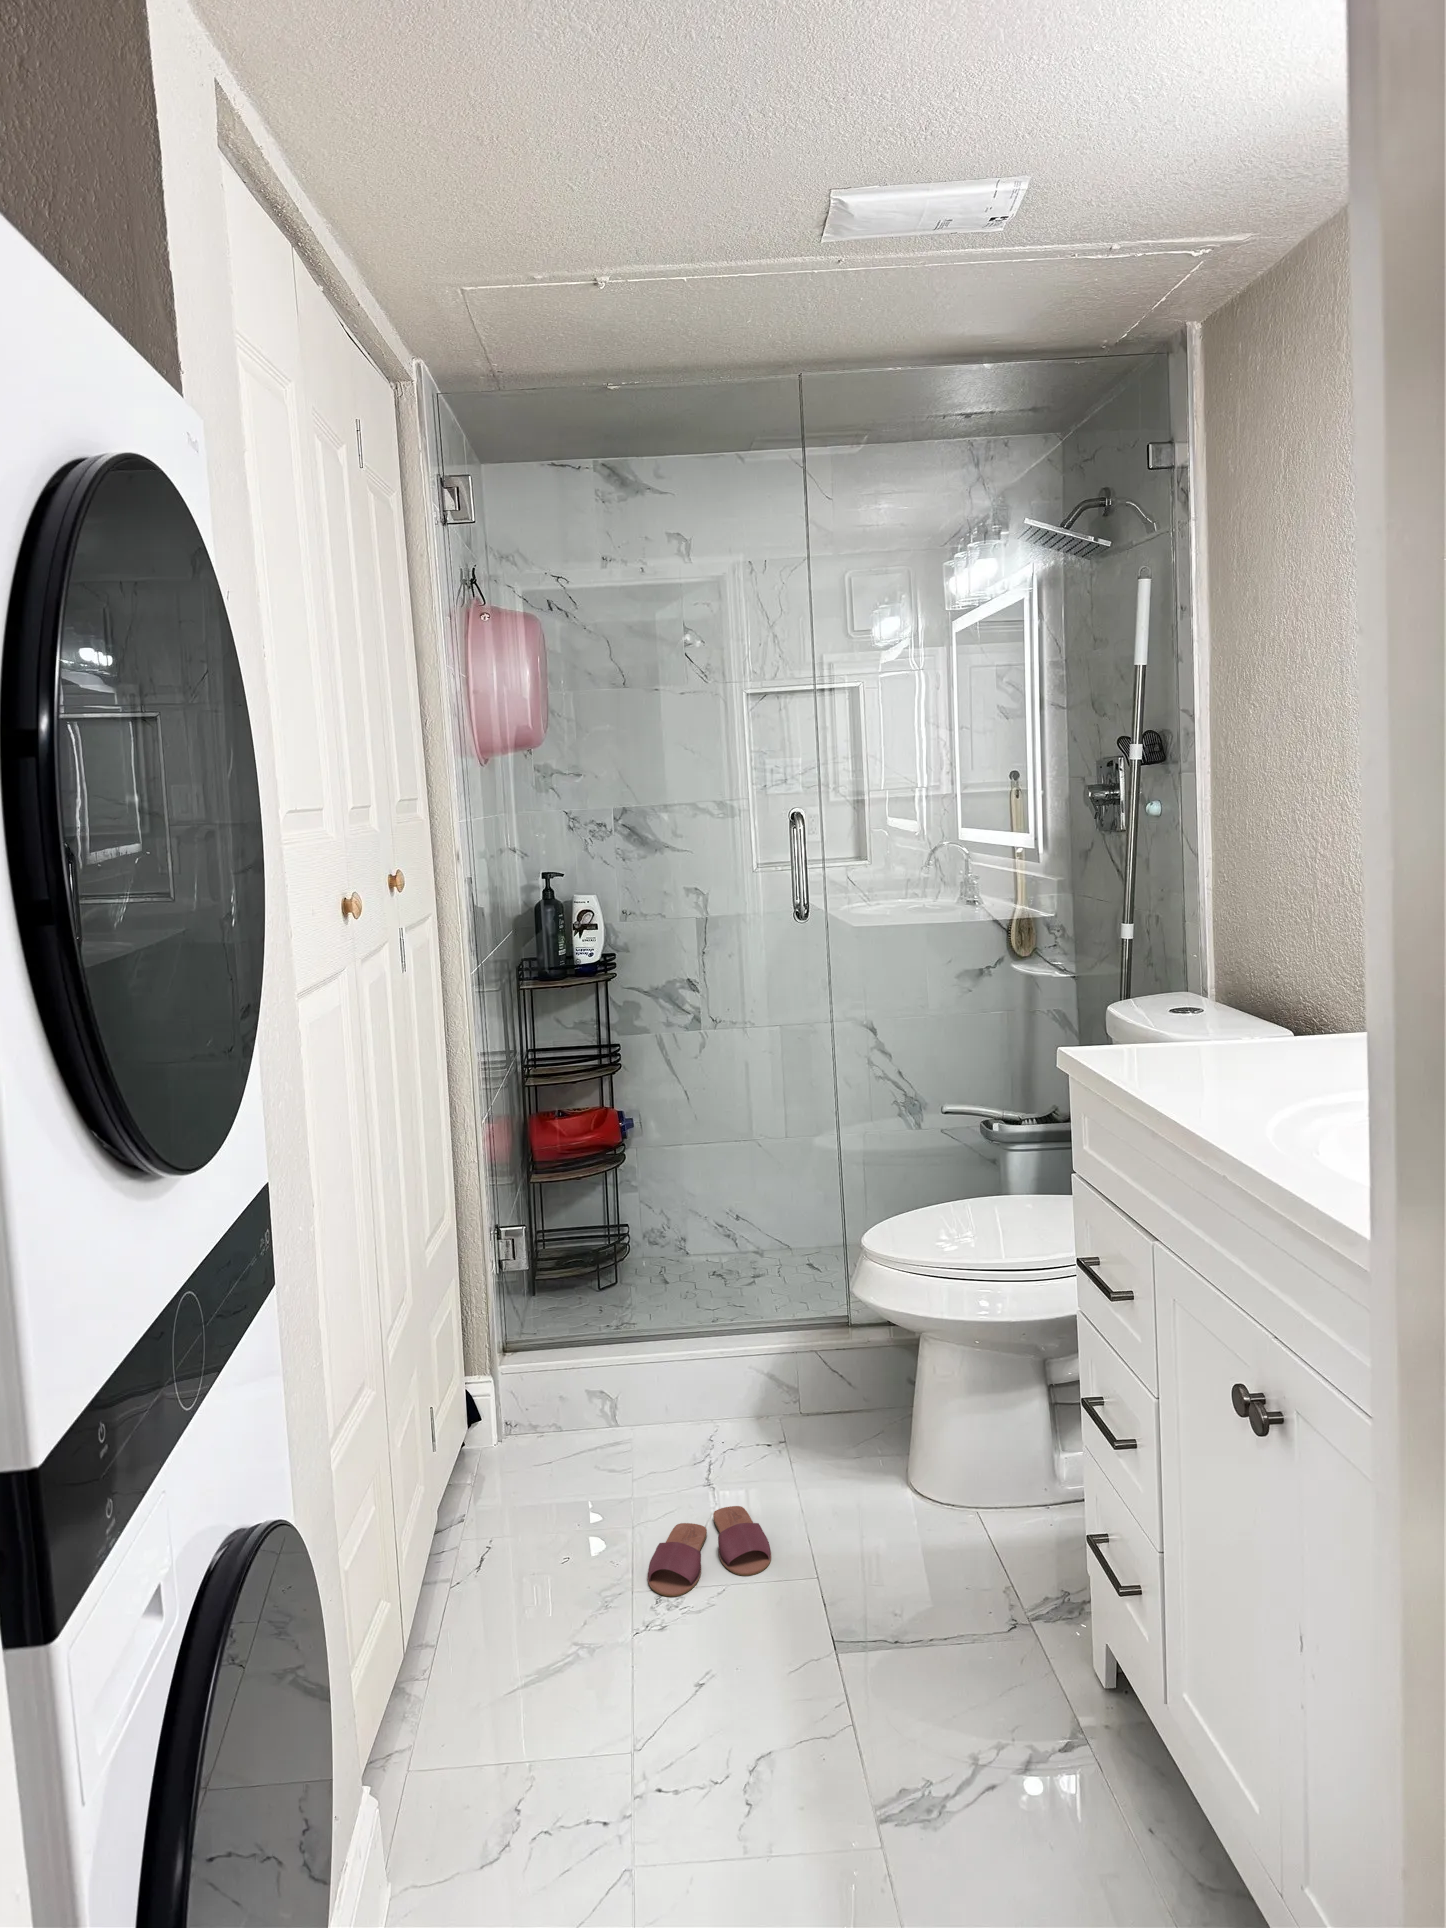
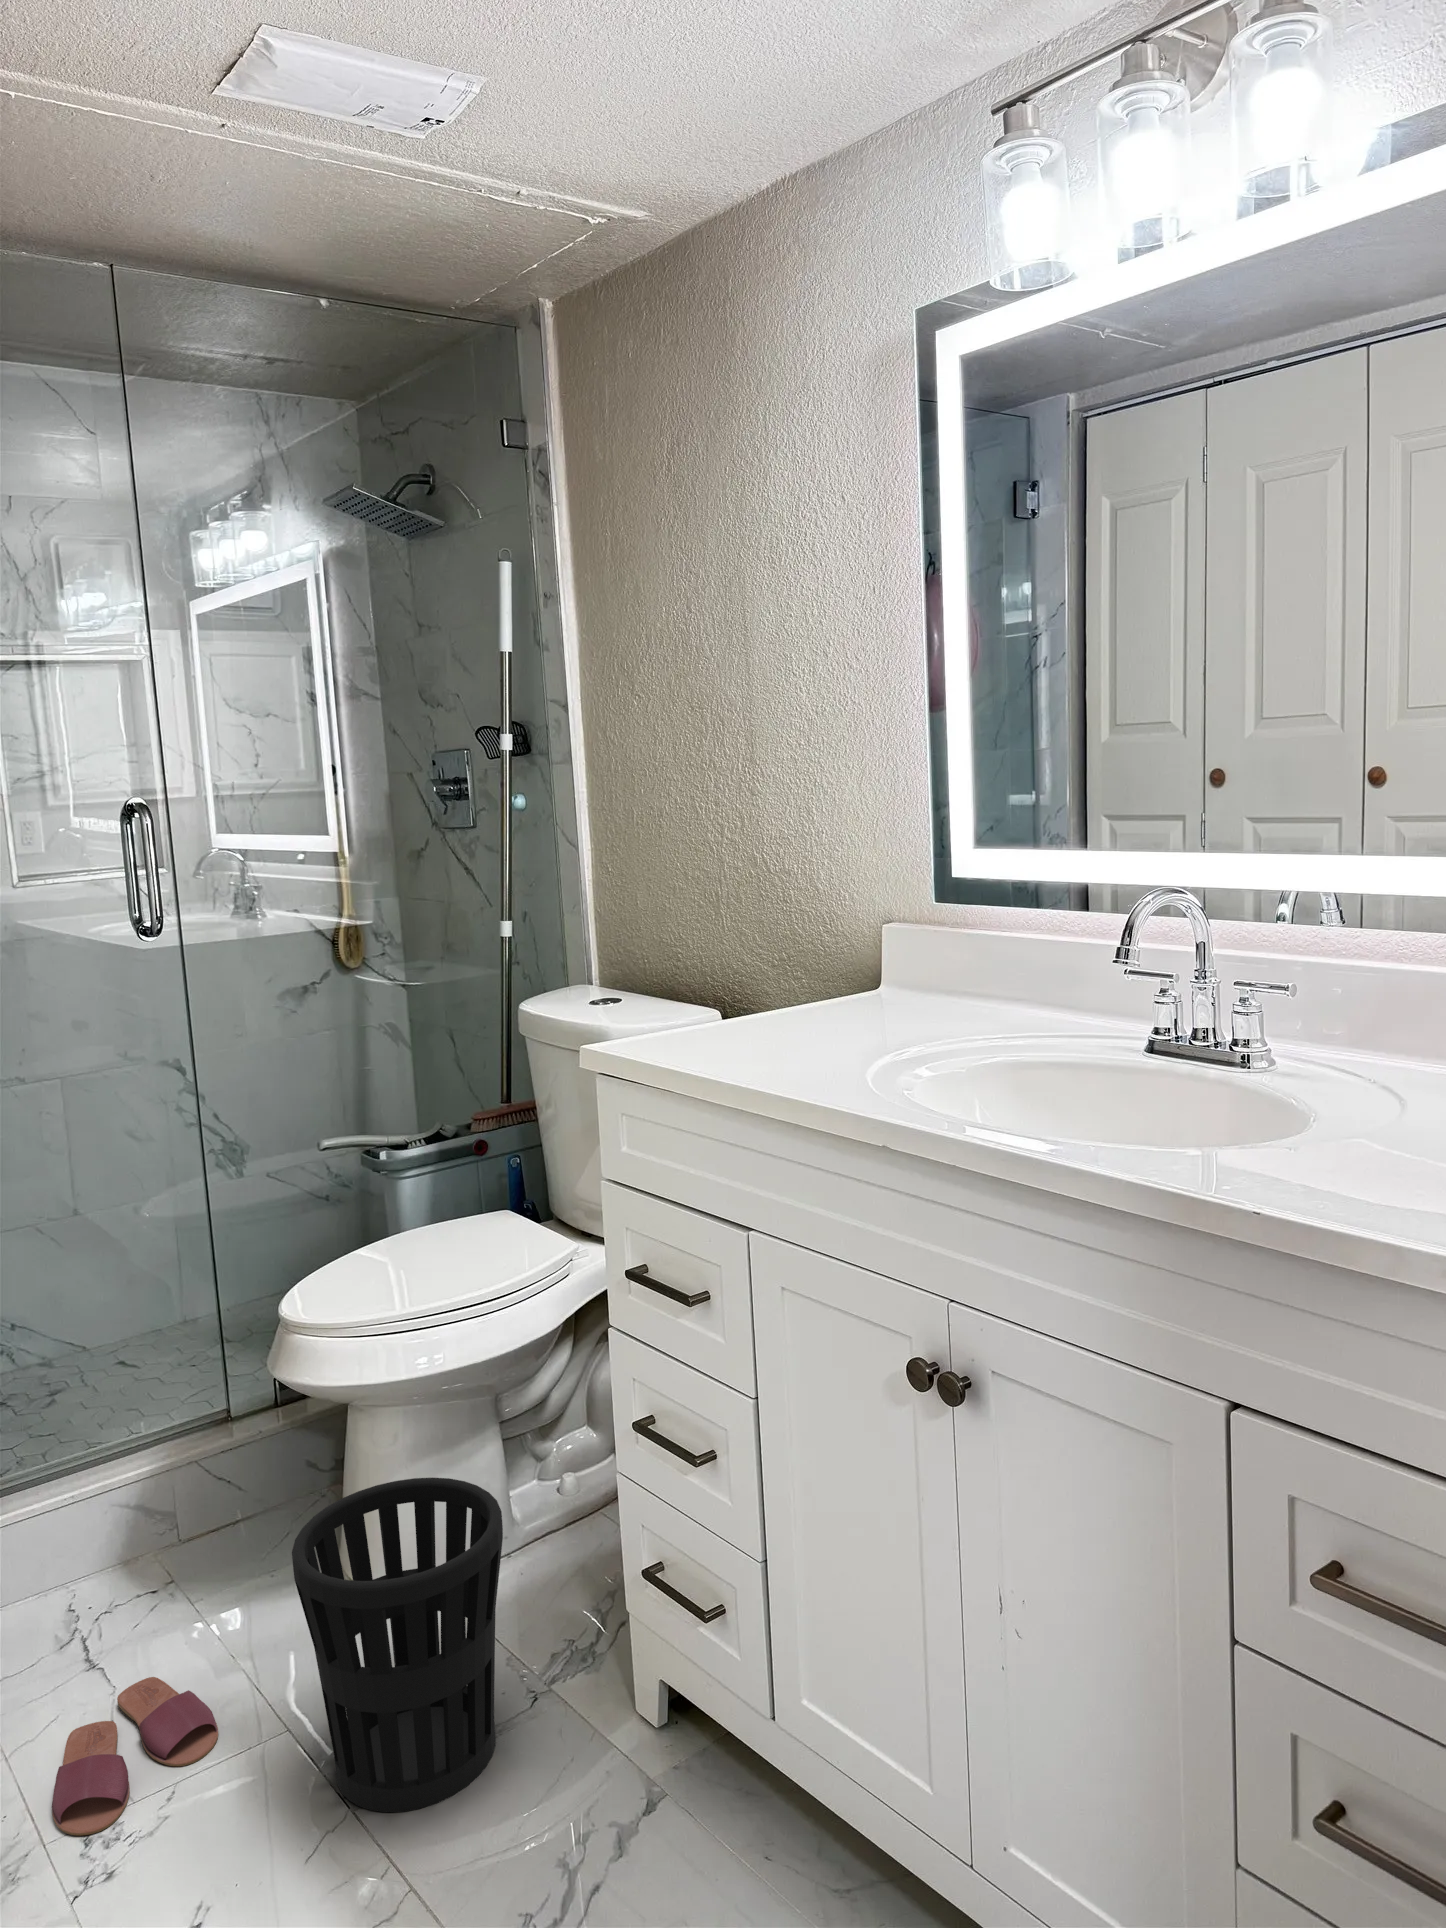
wastebasket: none [807,1401,980,1672] -> present [292,1478,503,1812]

